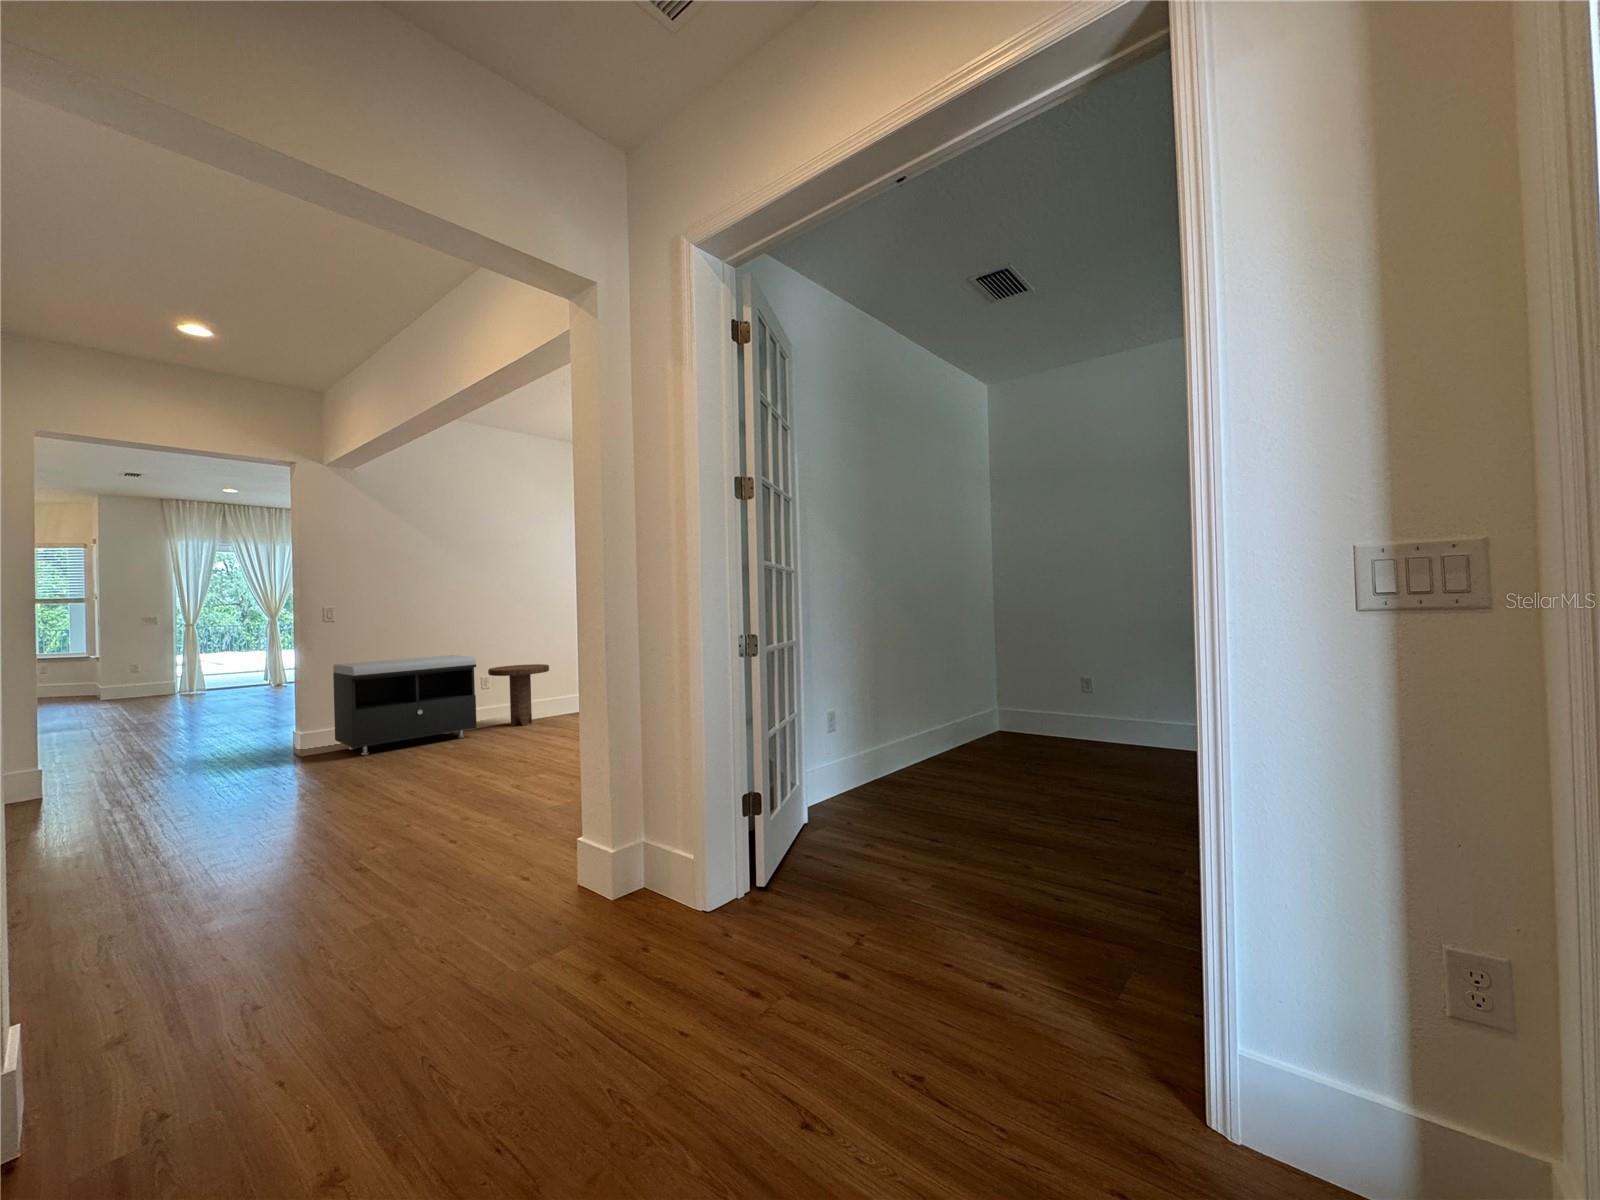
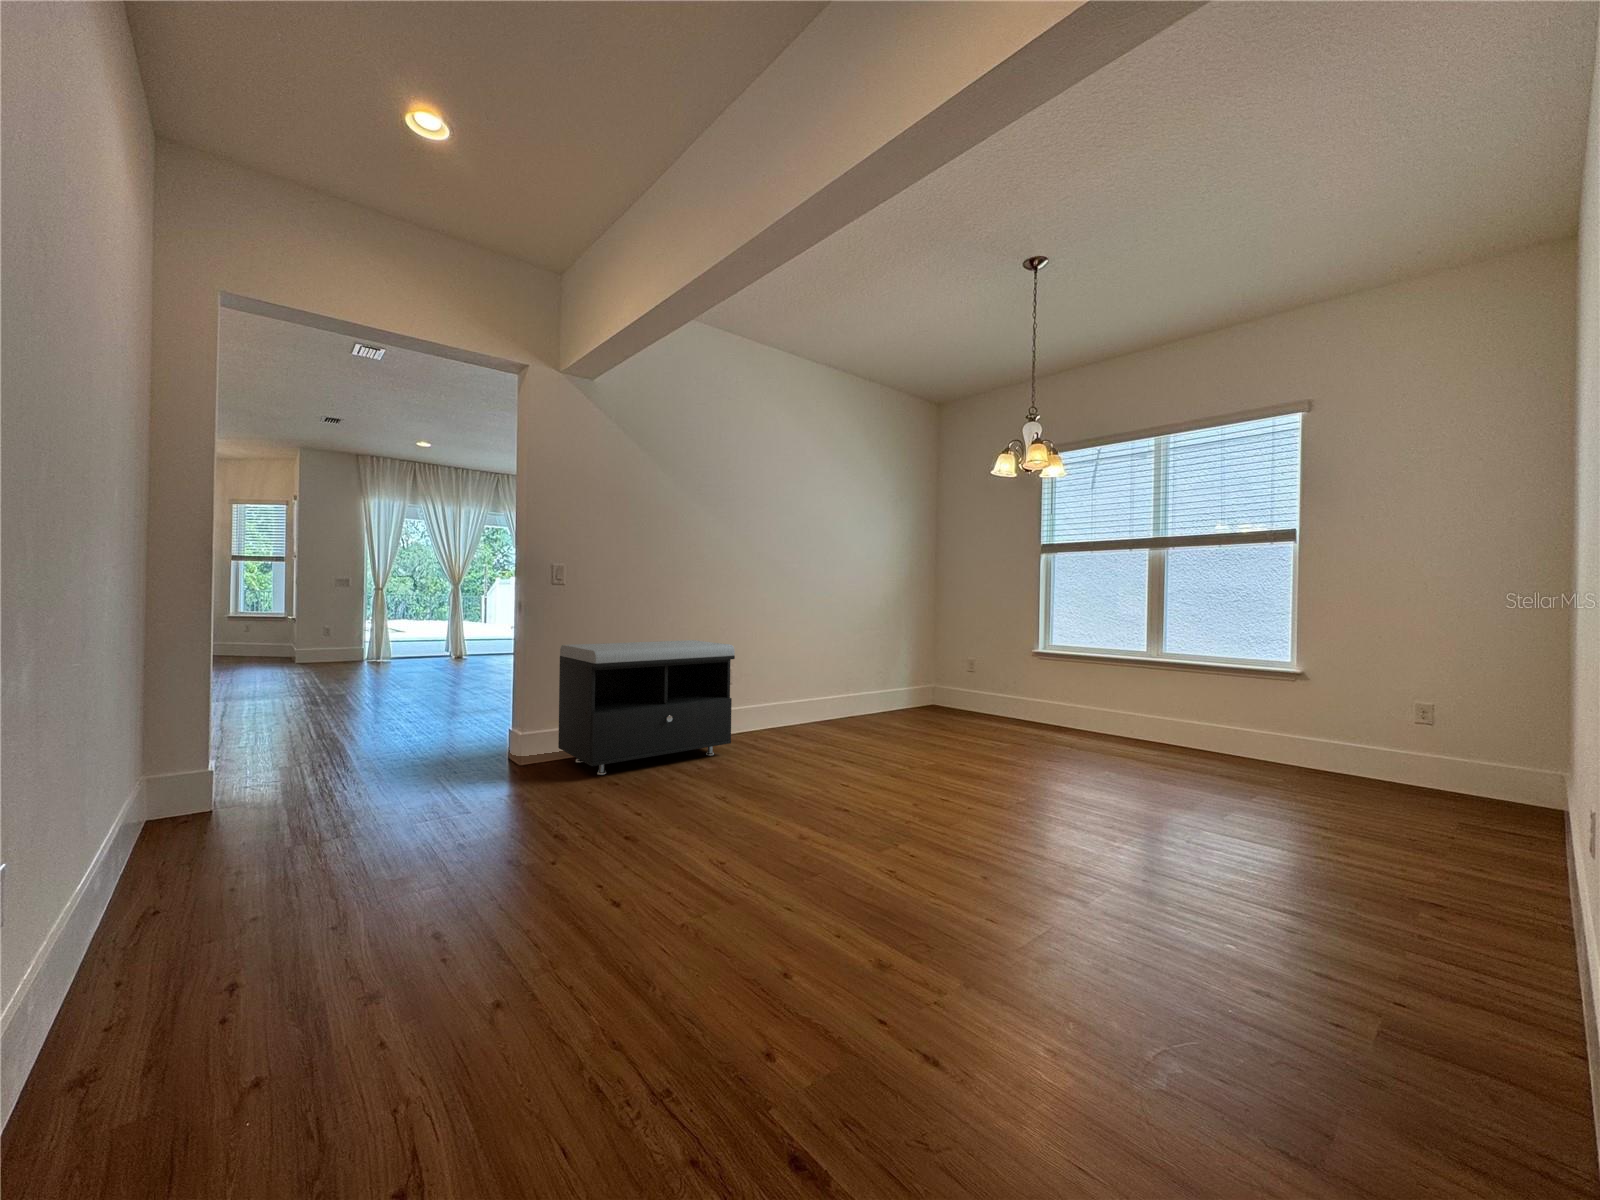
side table: present [488,664,549,726] -> none [735,658,811,741]

